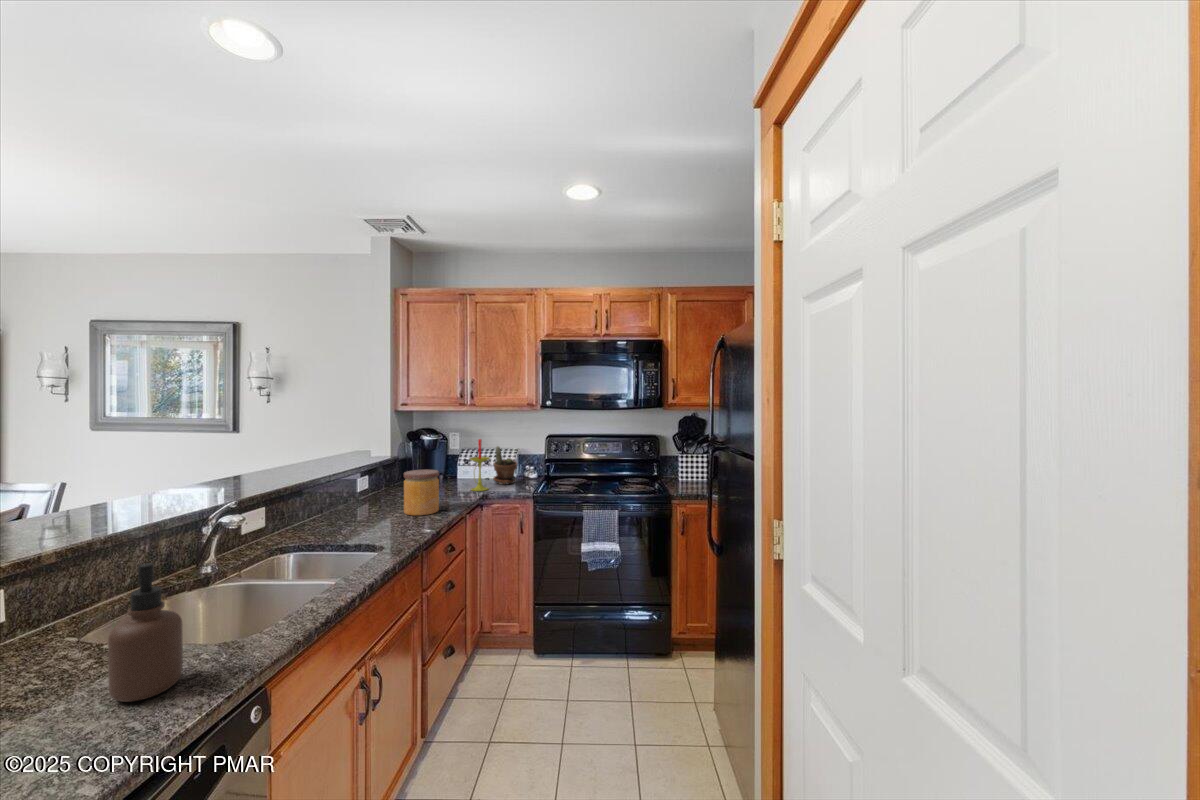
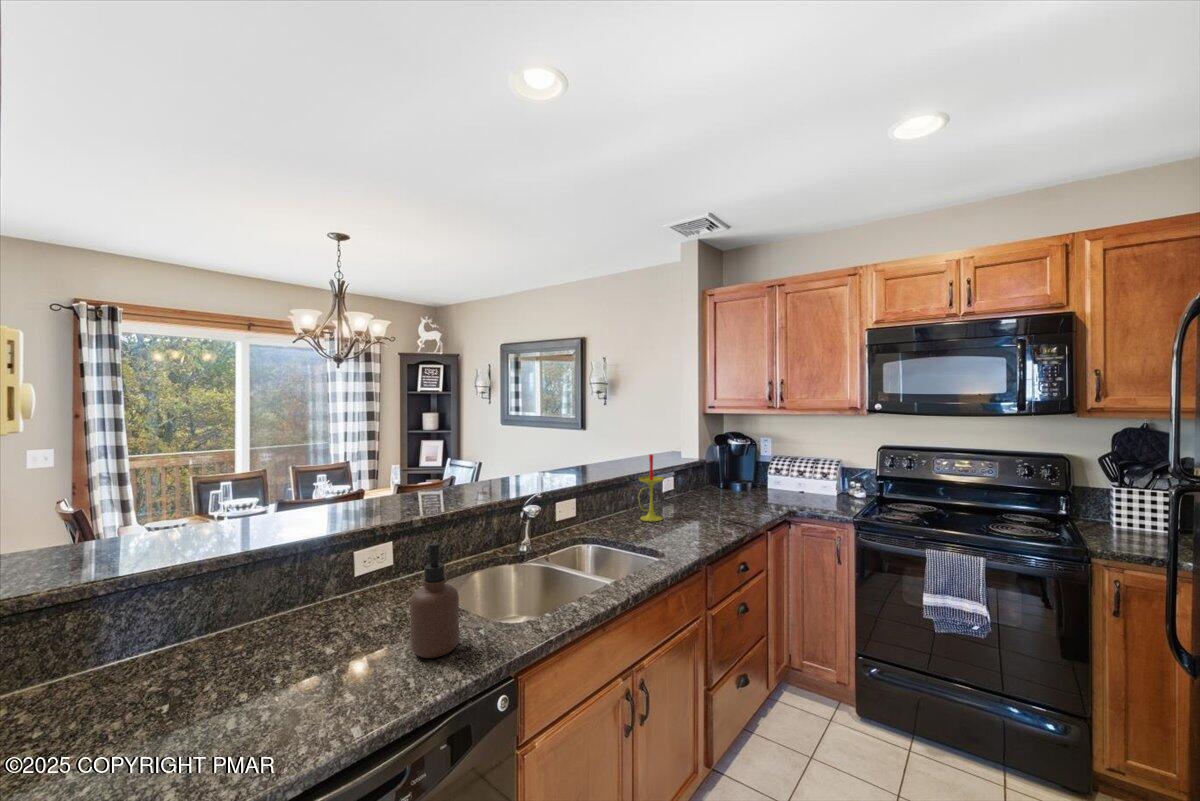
candle: present [470,439,490,491] -> present [639,454,664,521]
potted plant: present [493,446,517,484] -> none [807,456,837,502]
jar: present [404,470,439,516] -> none [697,477,734,526]

